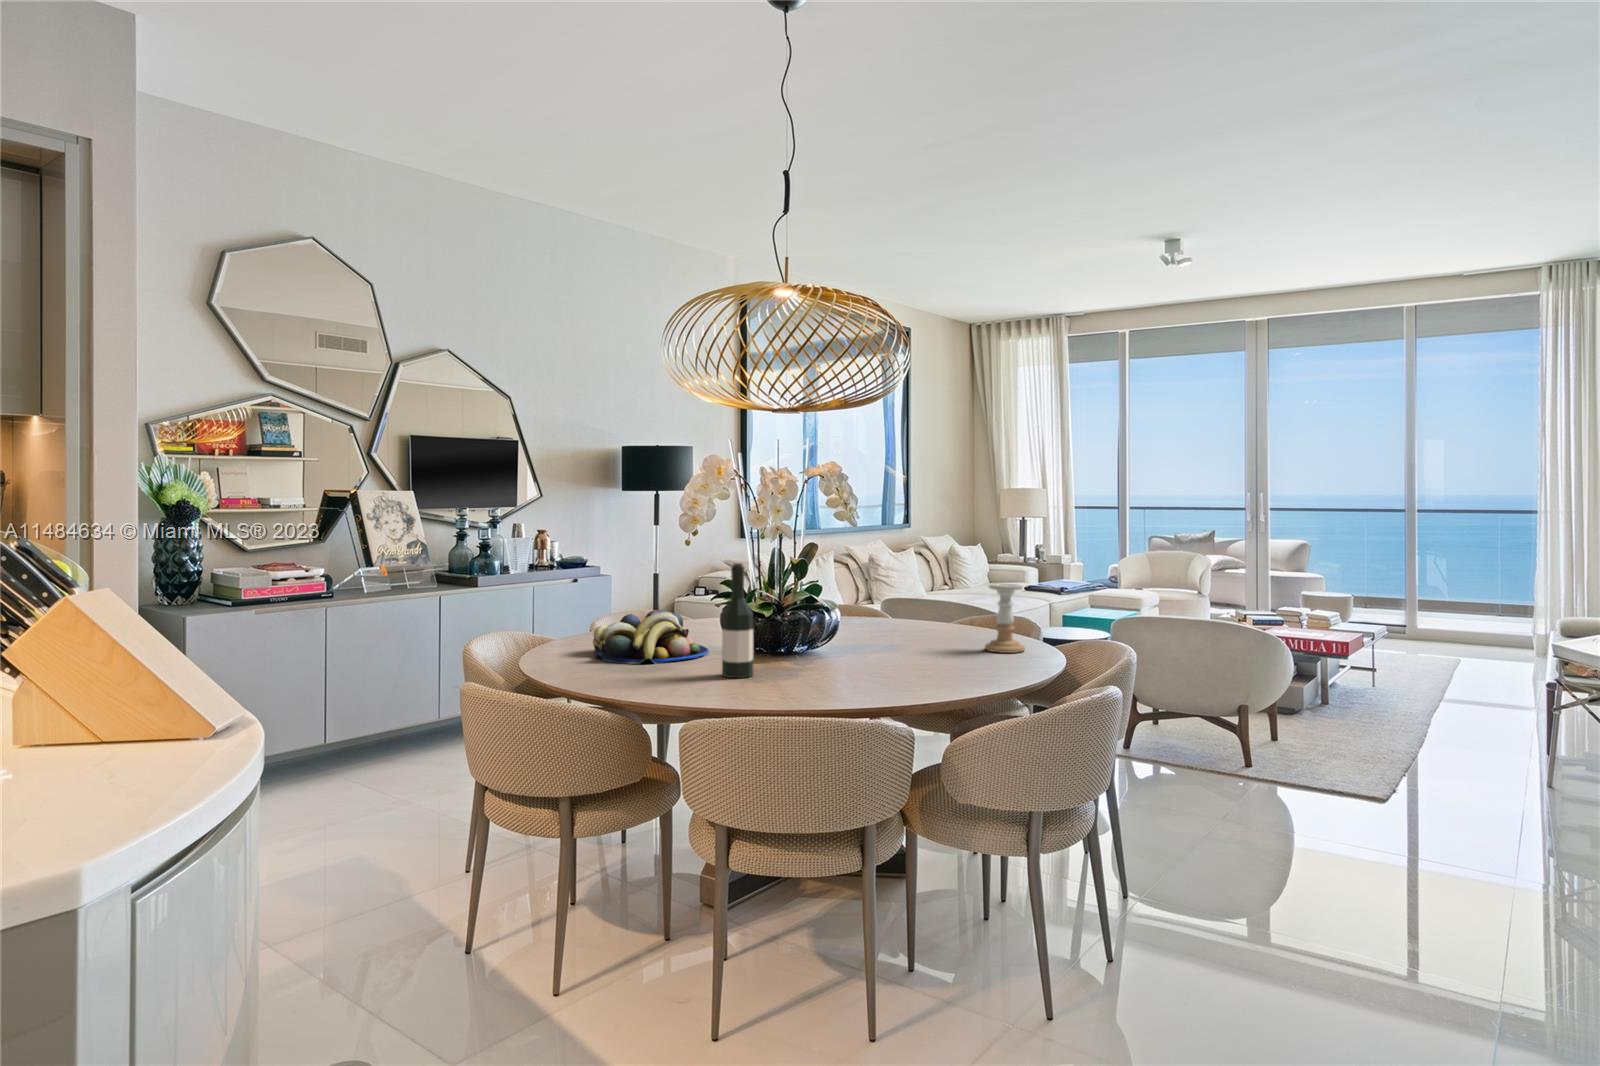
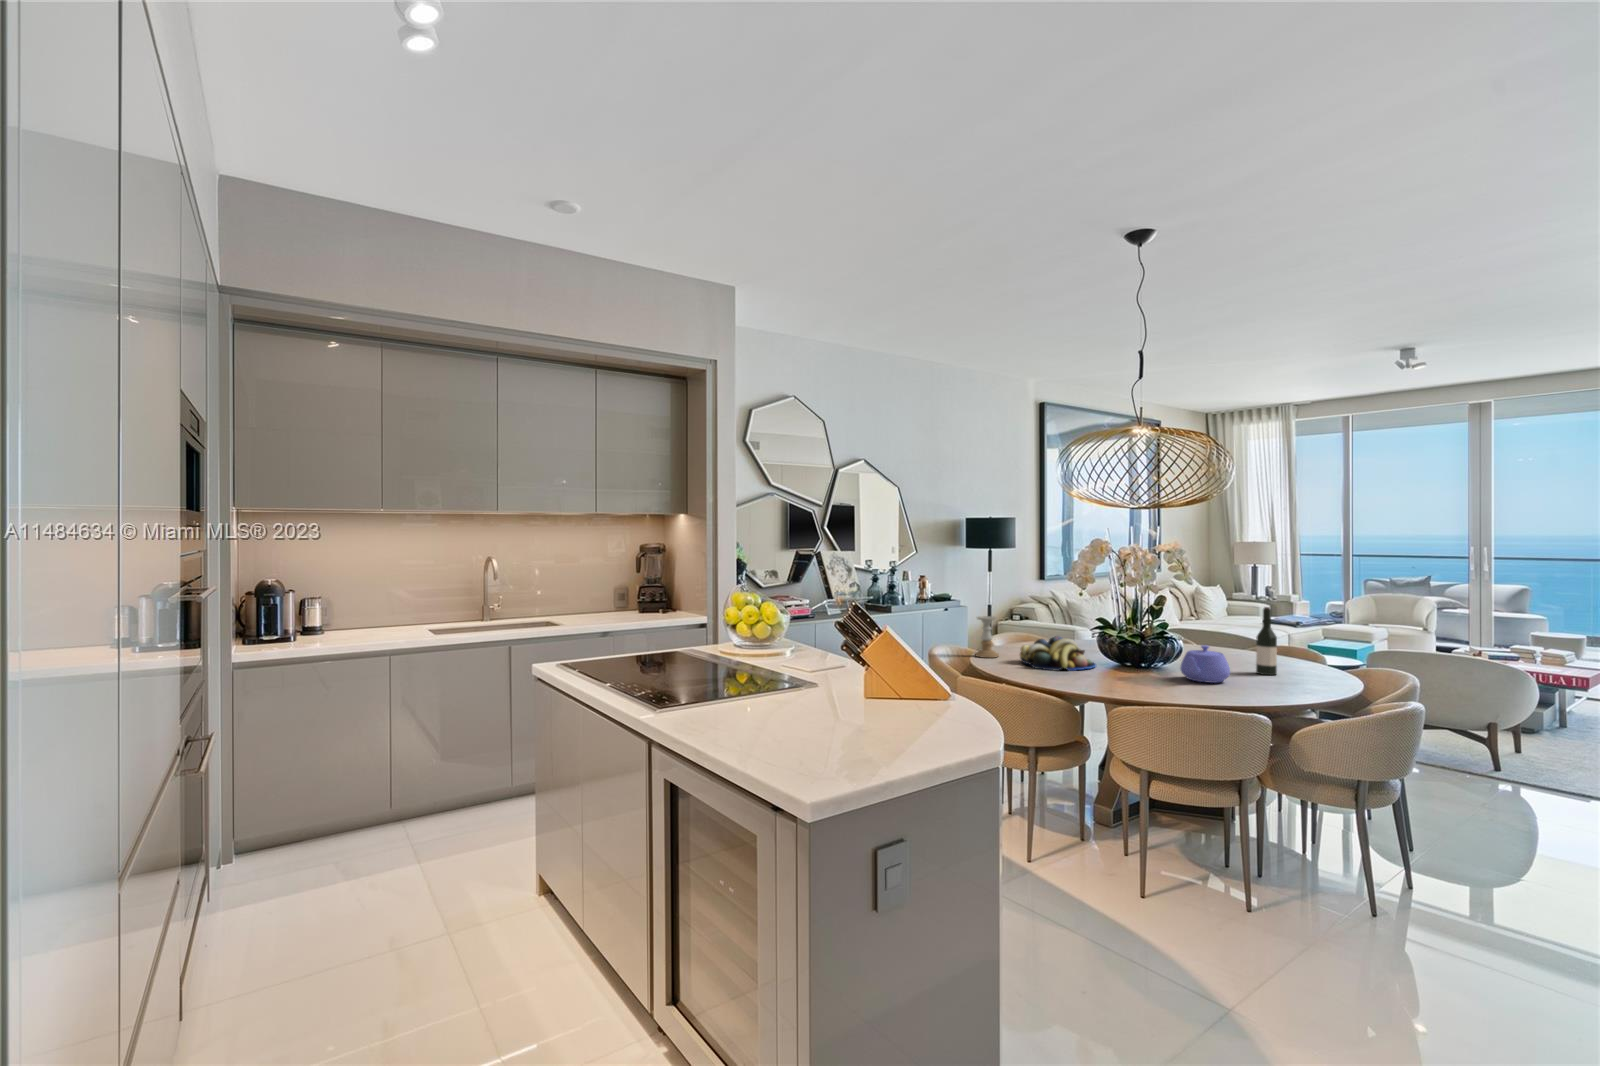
wine bottle: present [722,563,753,678] -> present [1256,607,1277,675]
candle holder: present [985,584,1025,653] -> present [975,616,999,658]
teapot: none [814,614,882,671] -> present [1180,645,1230,683]

